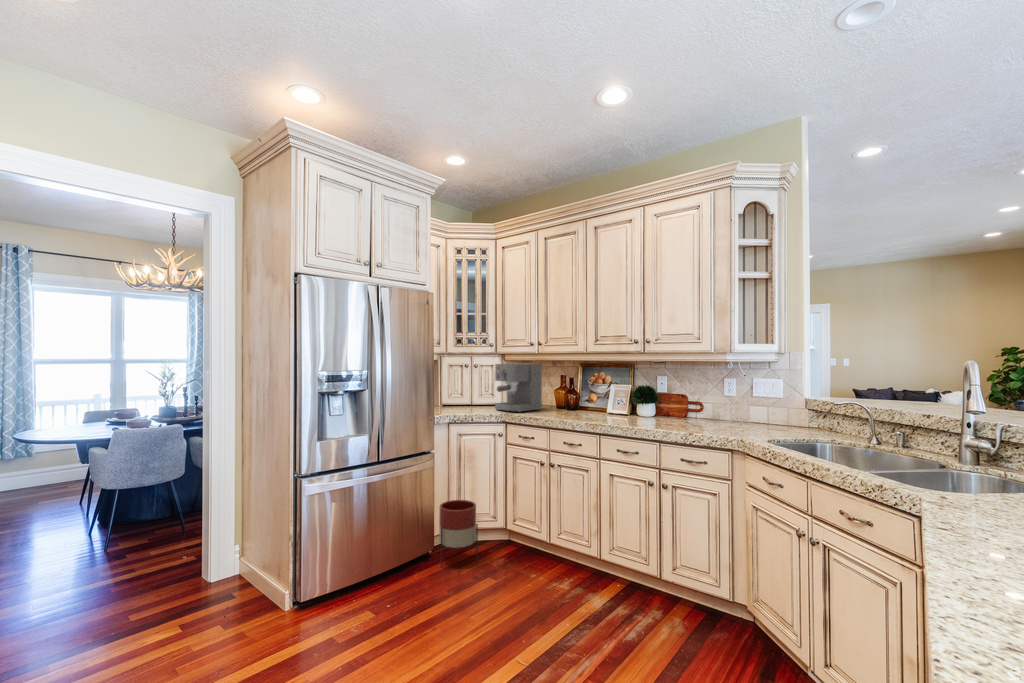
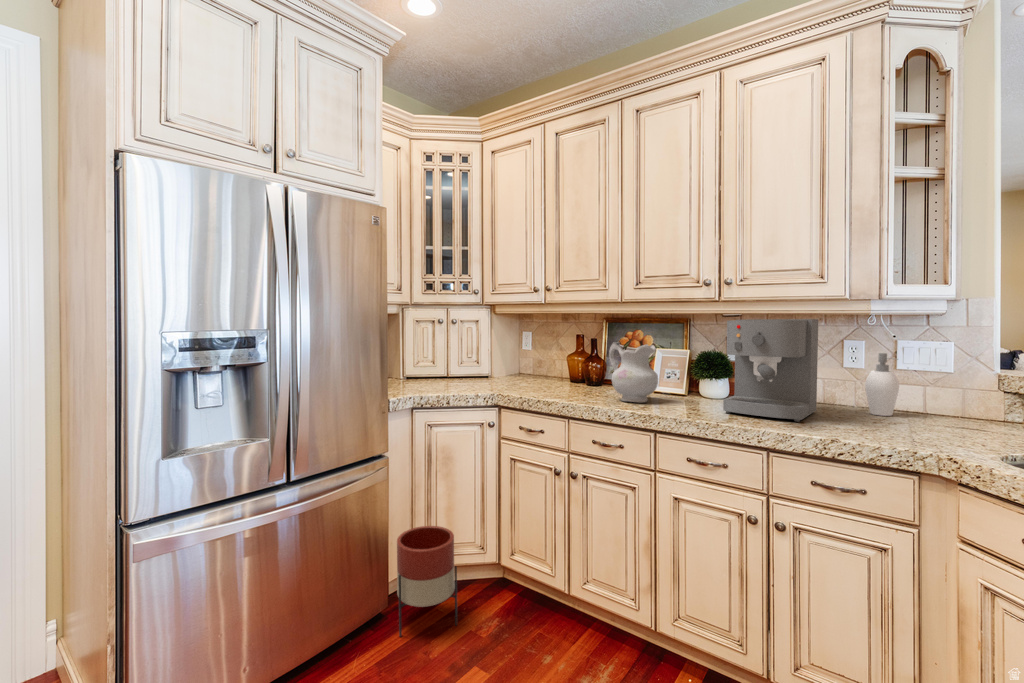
coffee maker: present [495,363,542,412] -> present [723,319,818,422]
ceramic pitcher: none [578,379,608,418] -> present [609,342,658,403]
soap dispenser: none [730,387,748,425] -> present [865,353,899,416]

